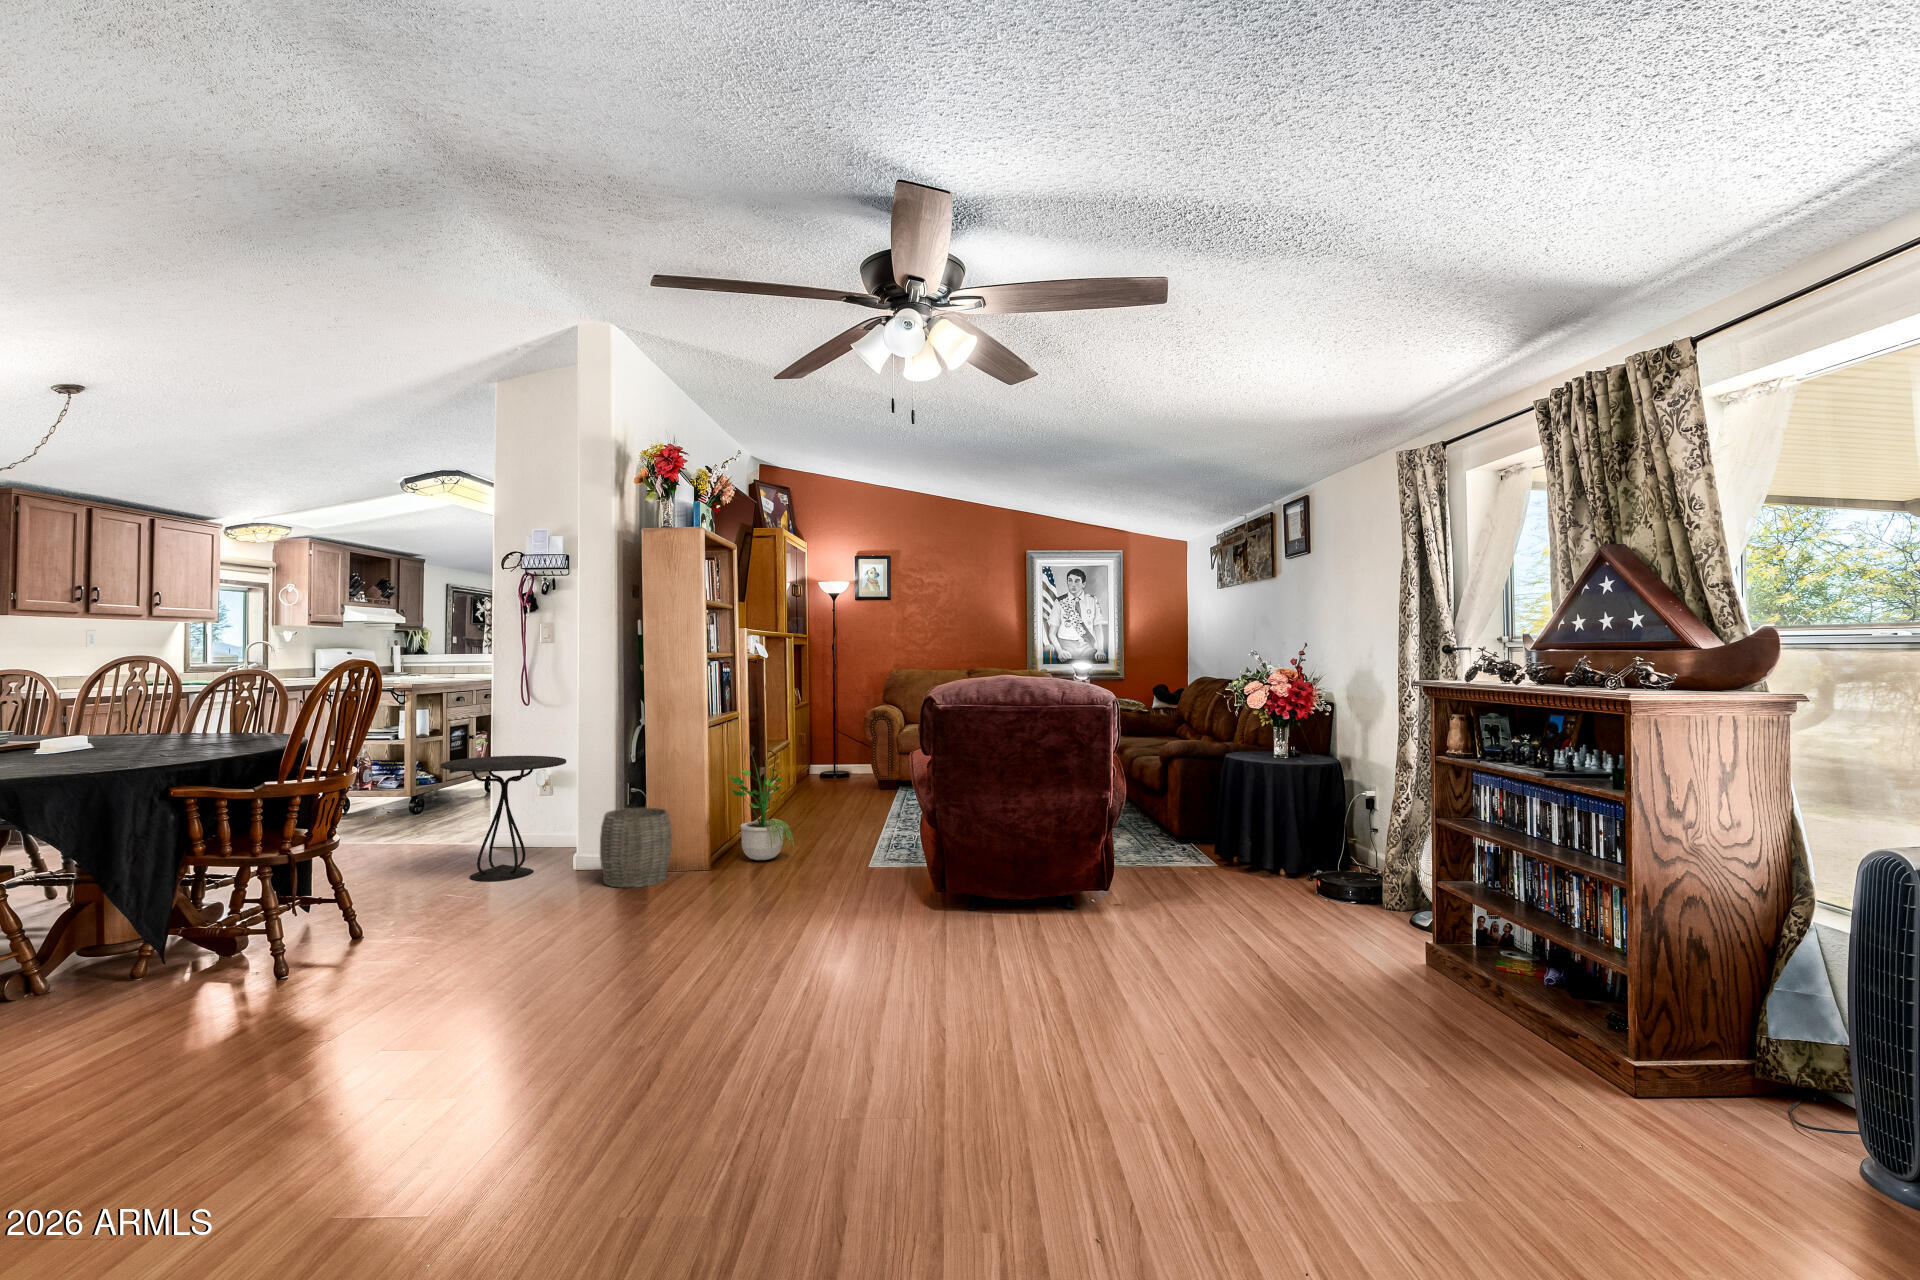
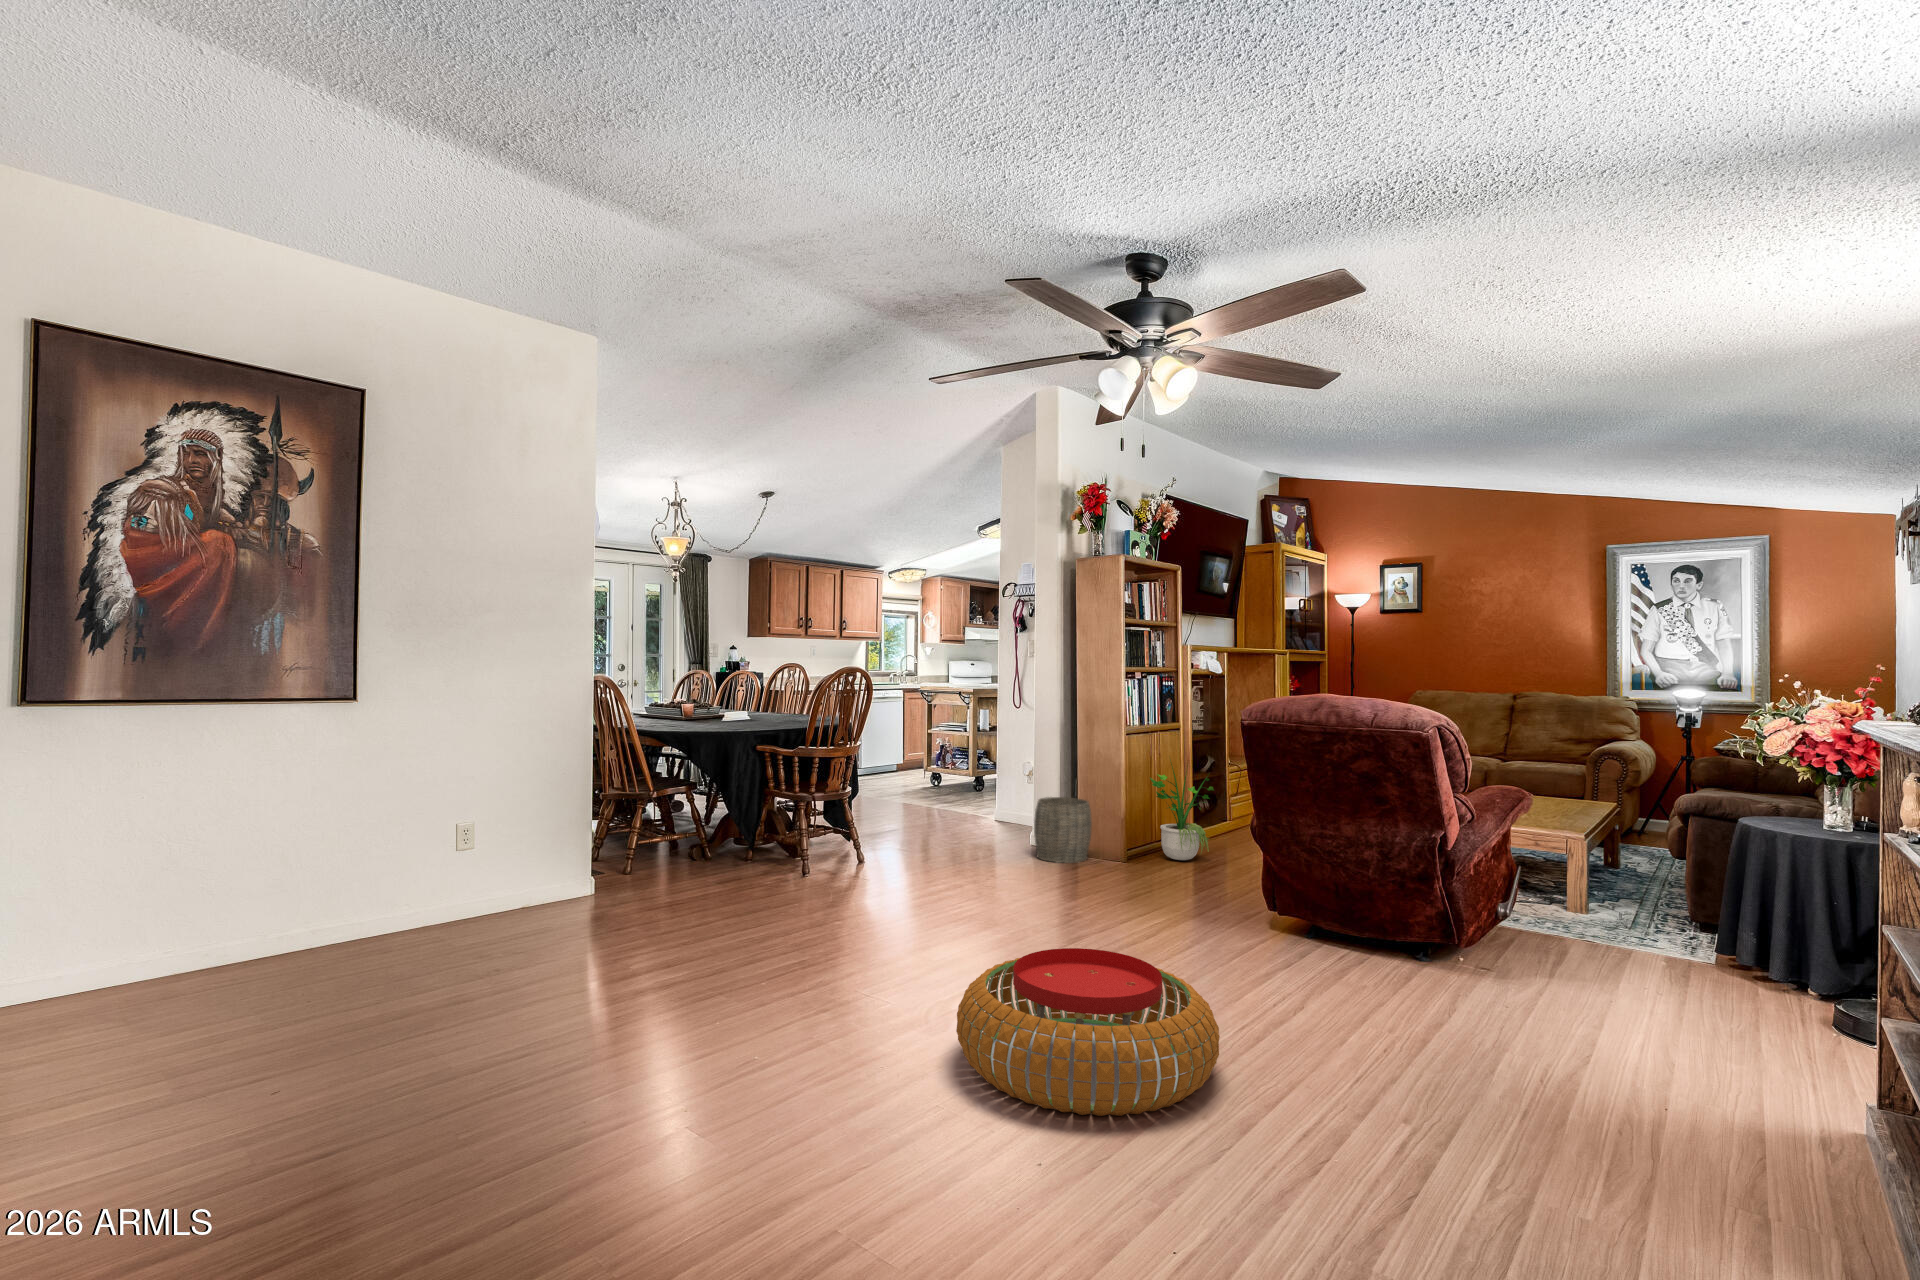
side table: present [440,756,566,881] -> none [940,746,1029,843]
pouf: none [862,987,1179,1212] -> present [956,948,1220,1116]

